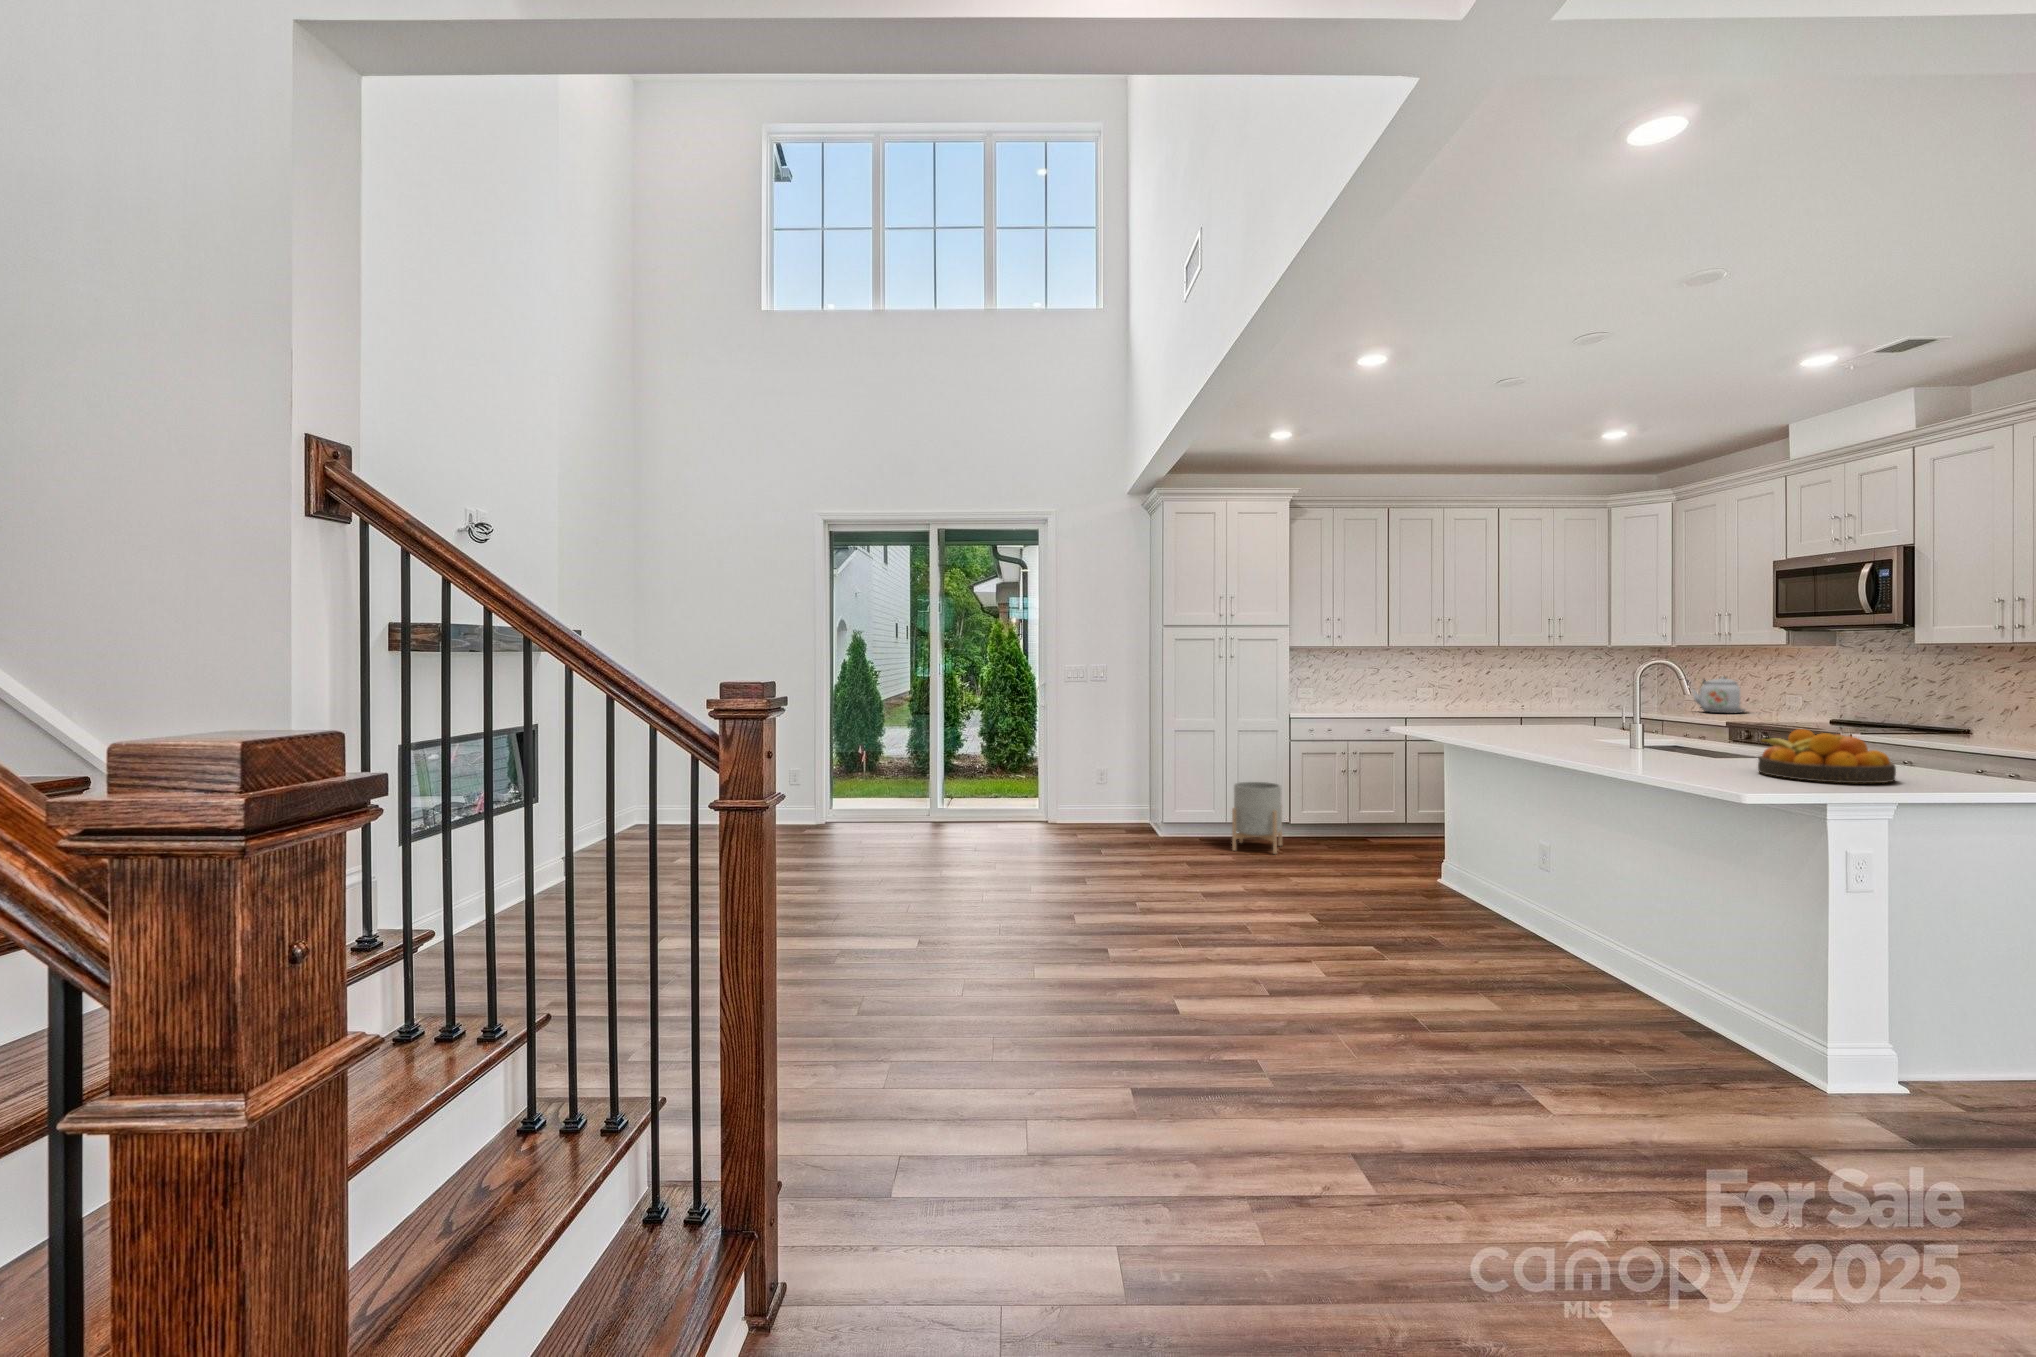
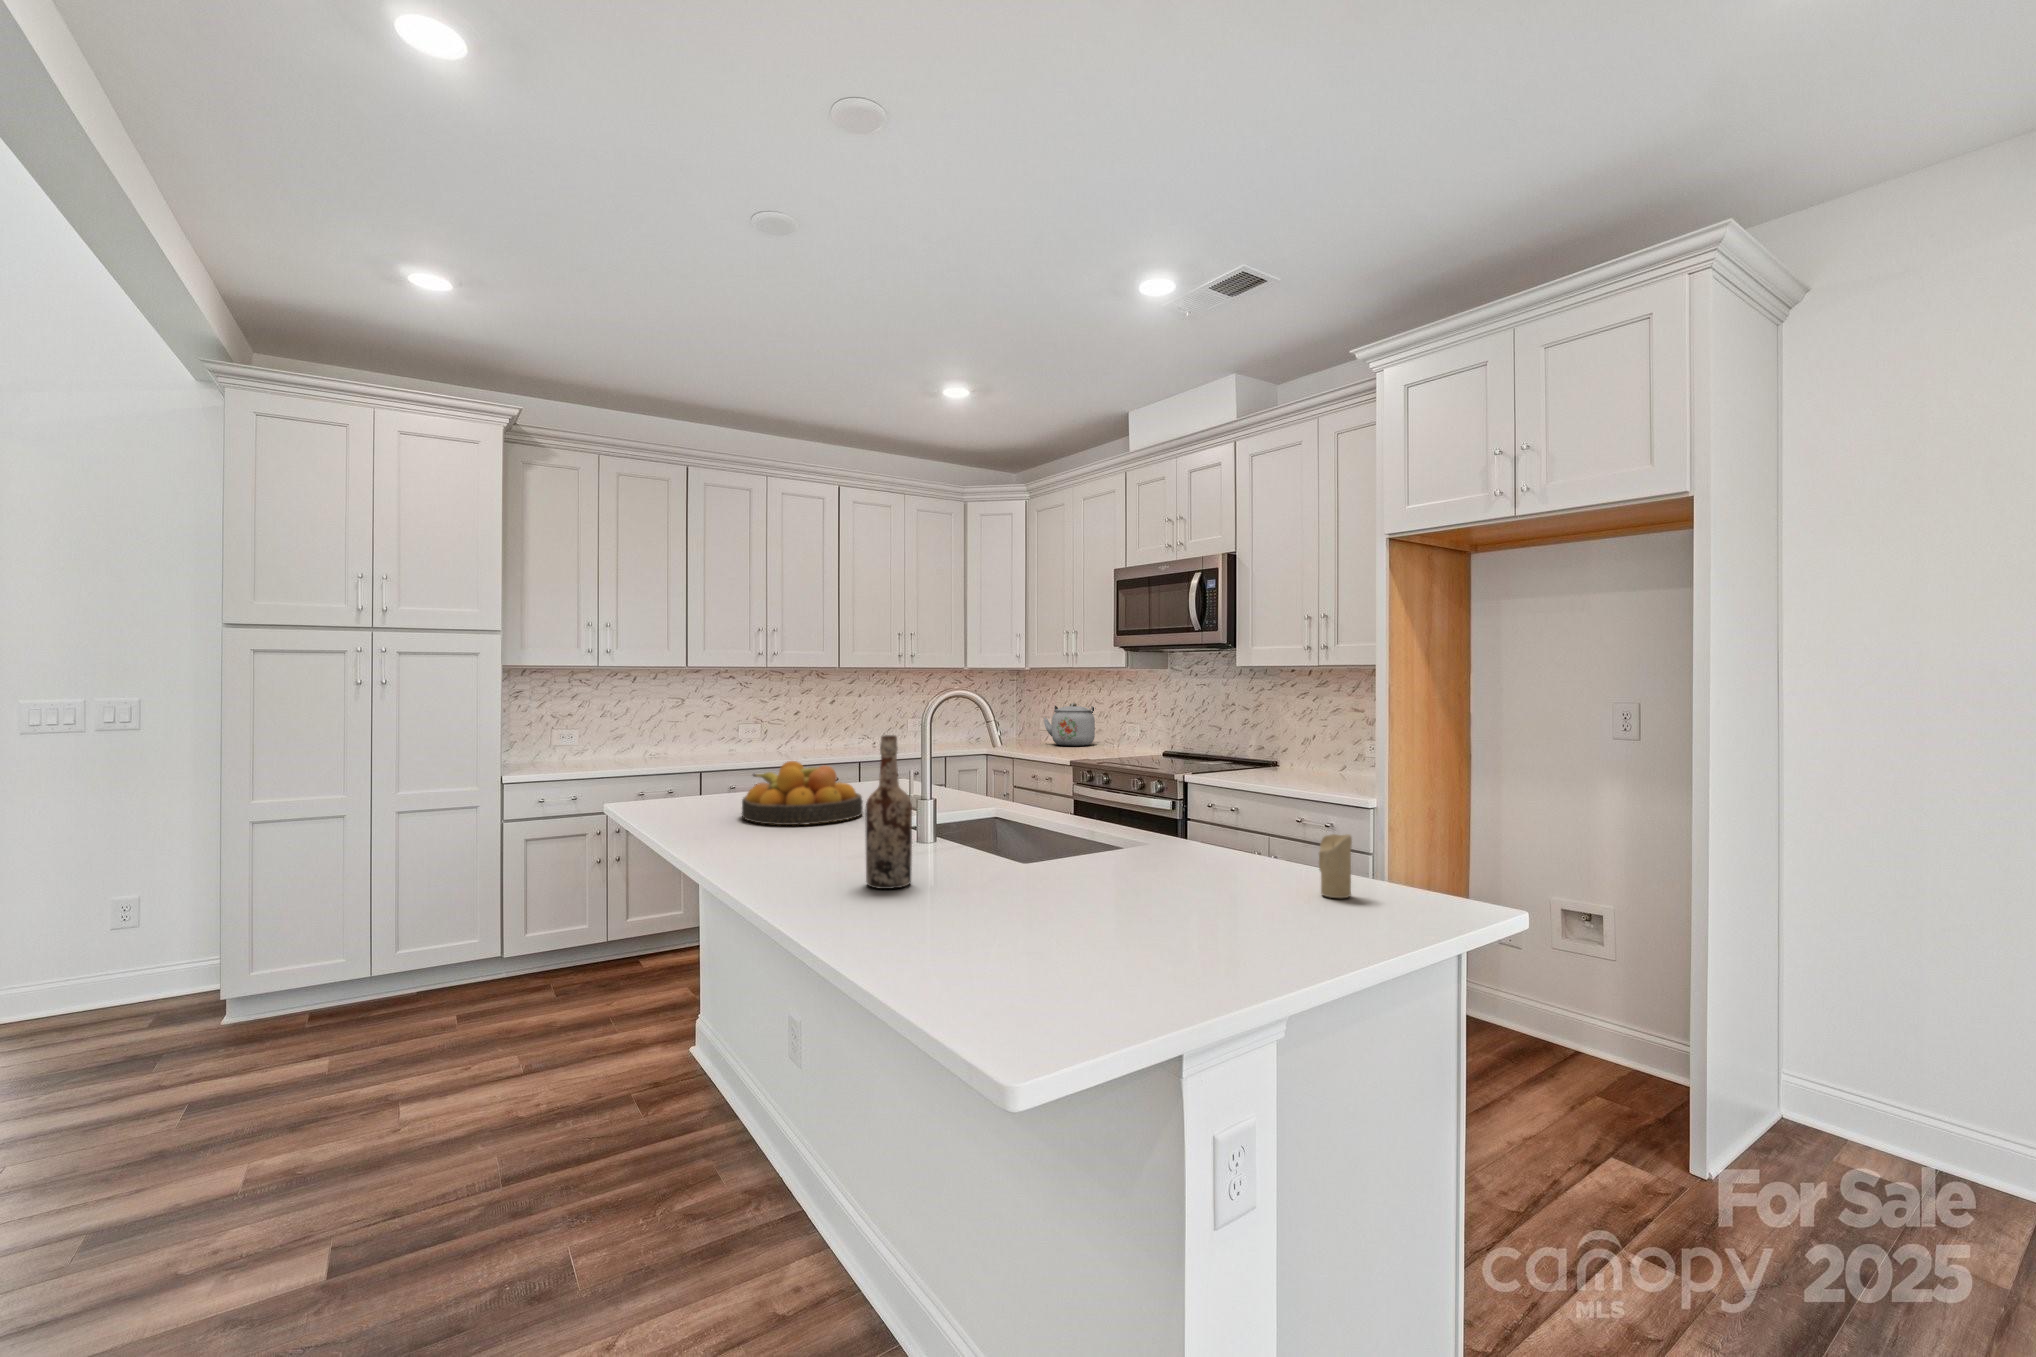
wine bottle: none [1615,685,1645,766] -> present [865,735,912,889]
fruit bowl: present [1758,729,1896,783] -> present [742,761,863,825]
candle: none [1953,749,1982,787] -> present [1319,834,1352,898]
planter: present [1232,782,1282,854] -> none [366,892,480,1029]

